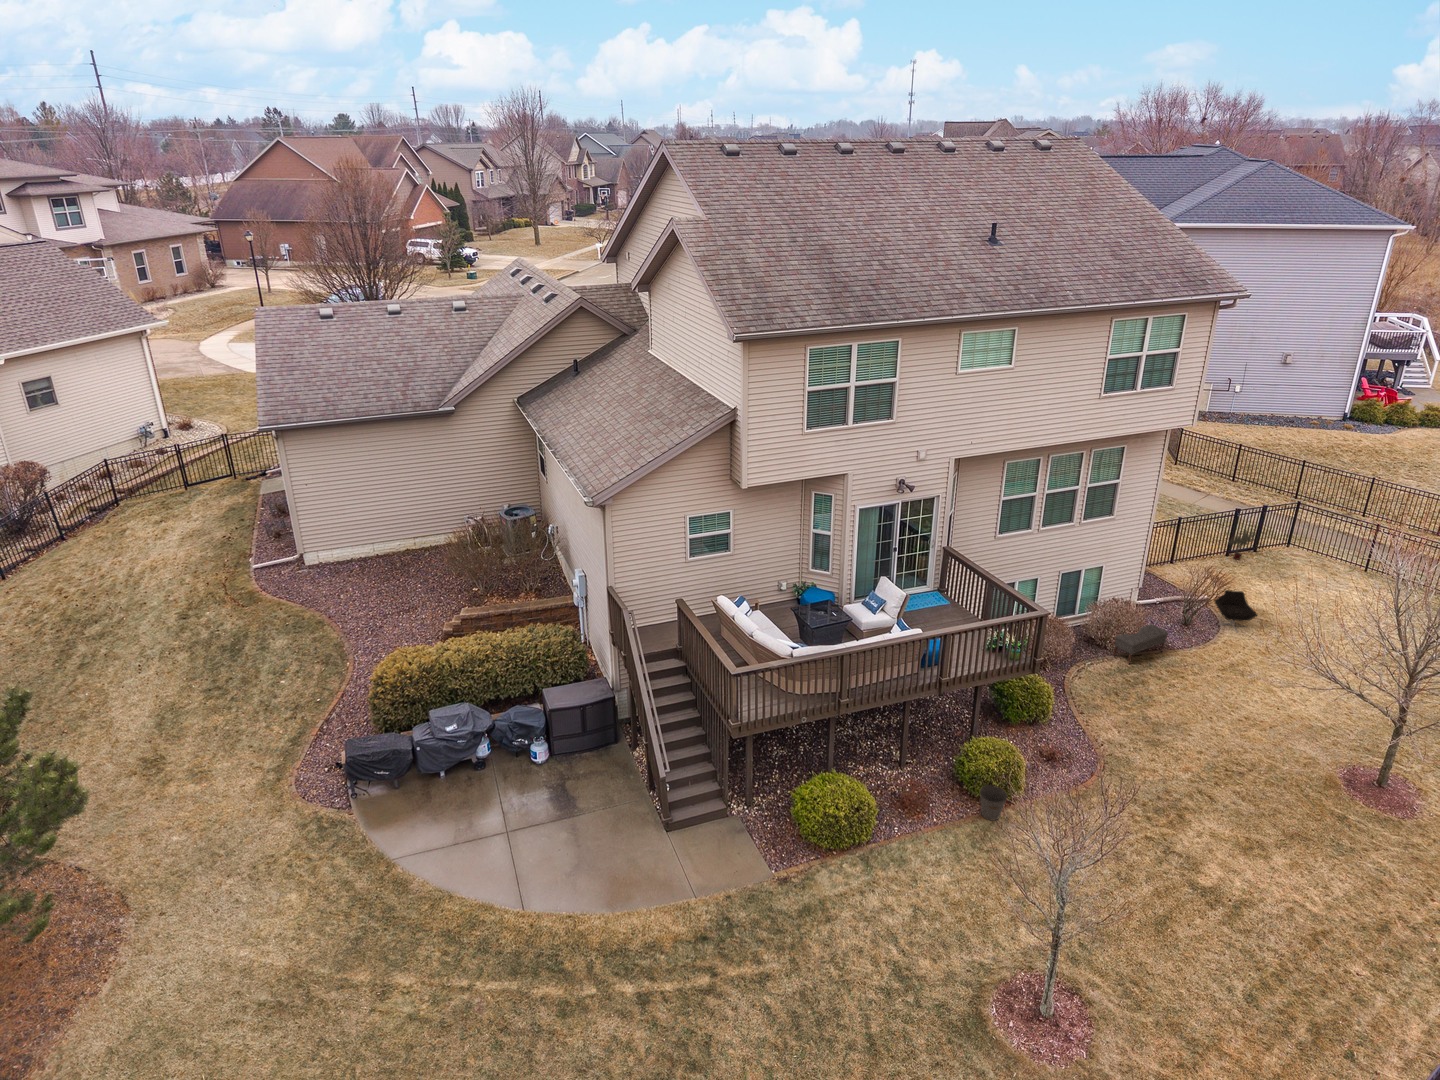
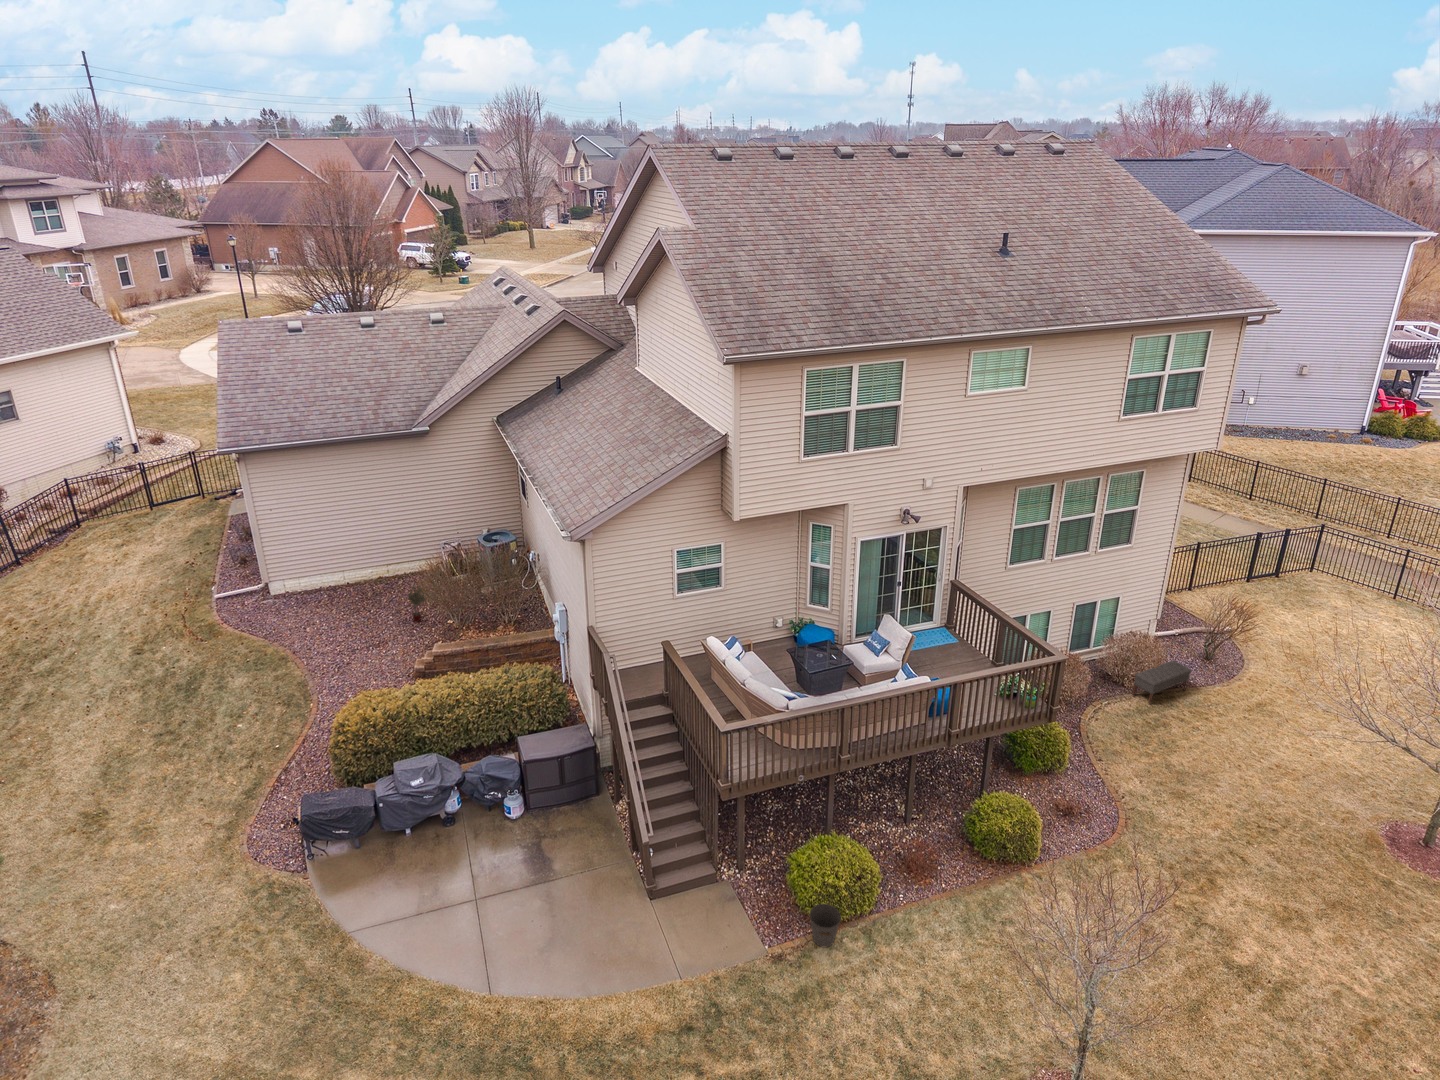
potted tree: present [1229,529,1255,560] -> present [408,587,429,621]
lounge chair: present [1215,590,1257,631] -> none [1239,622,1286,669]
bucket: present [980,785,1007,821] -> present [810,904,841,947]

